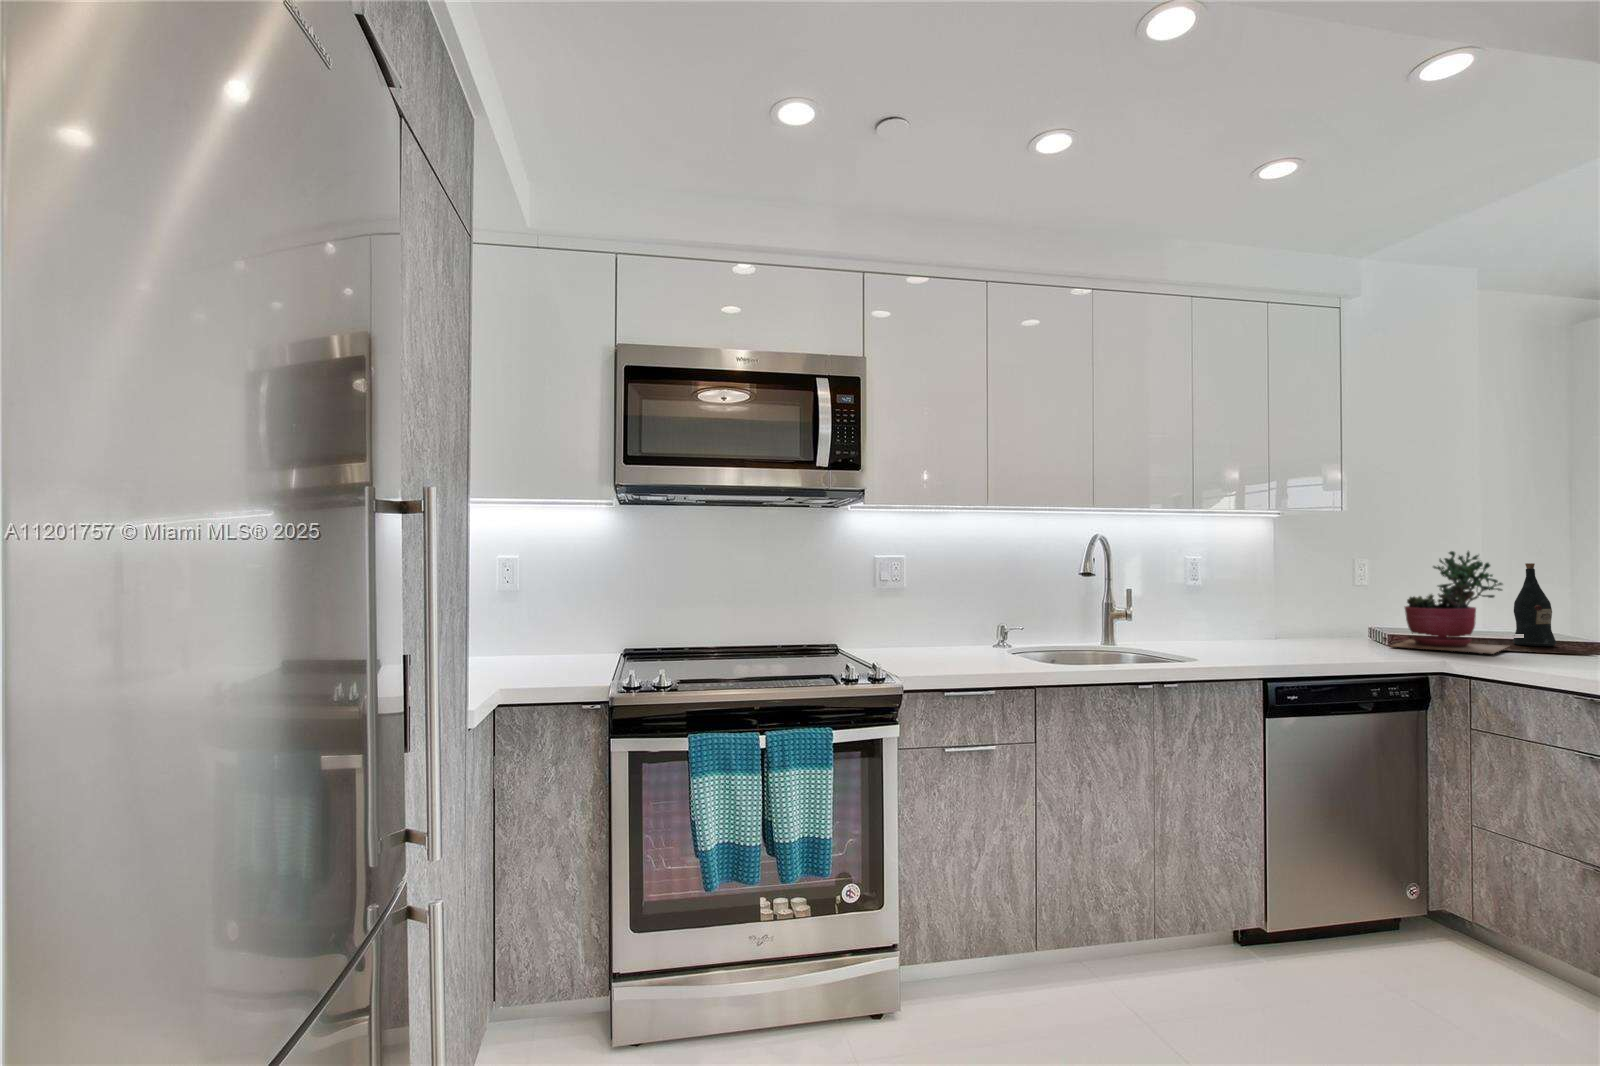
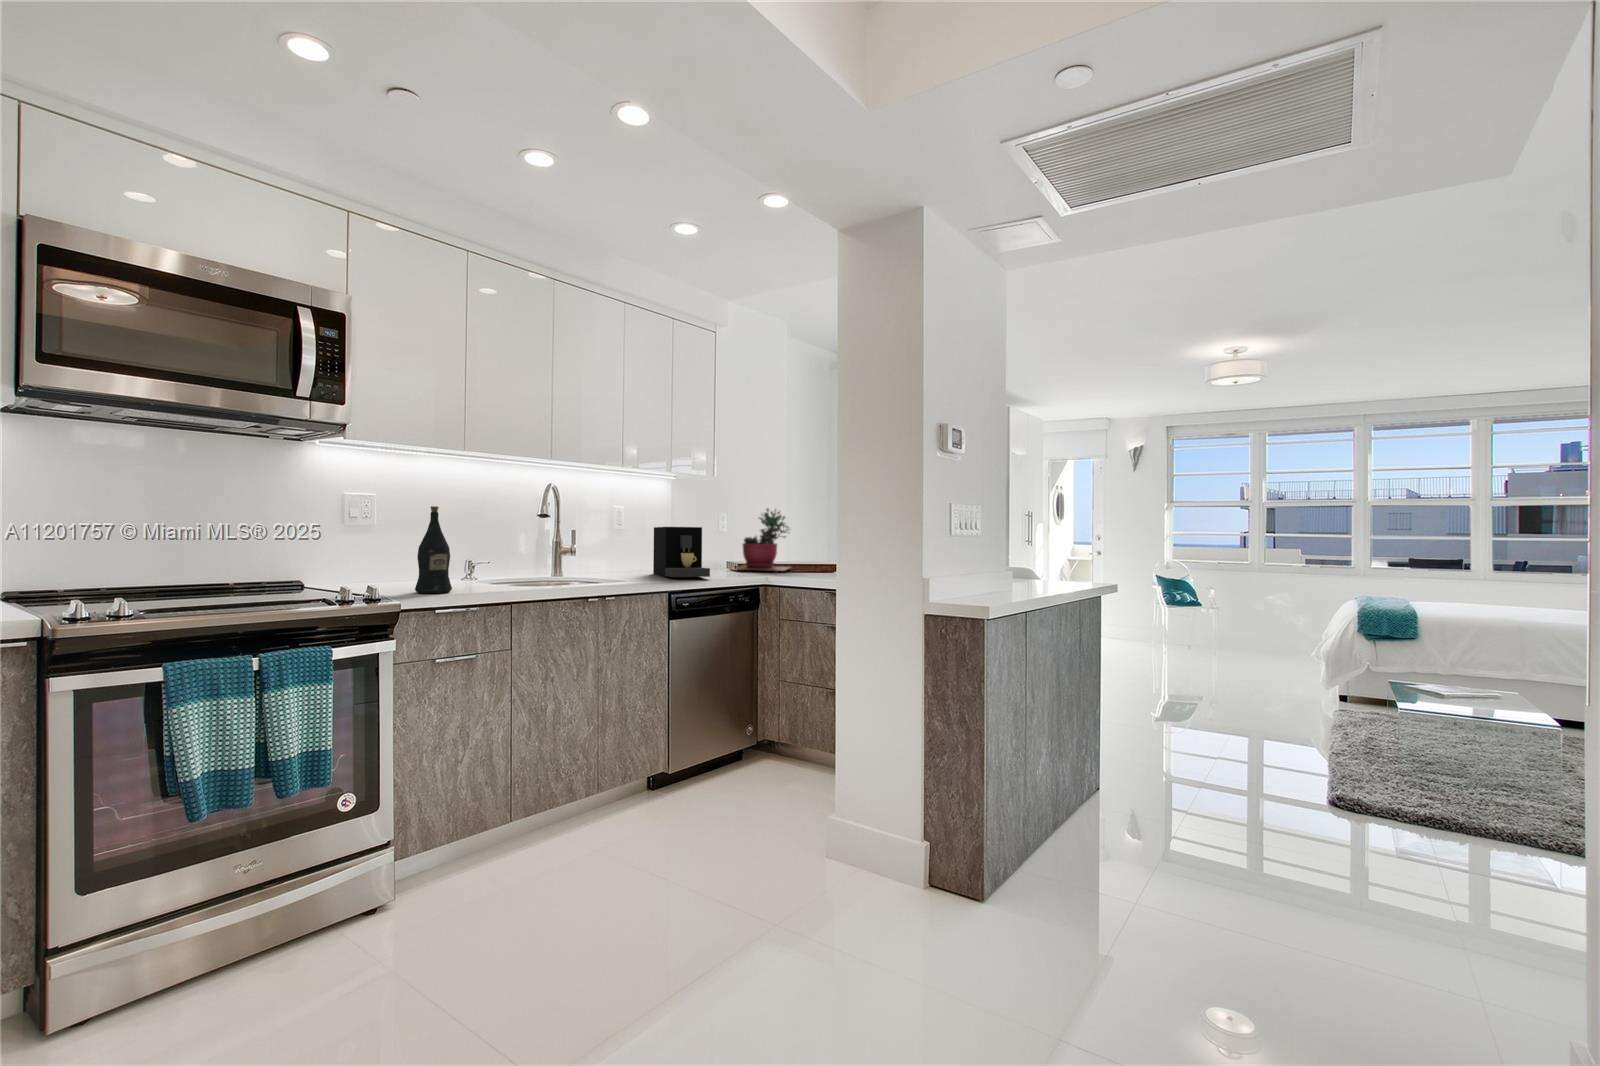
wine bottle: present [1513,563,1557,646] -> present [415,506,452,593]
coffee maker: none [1245,585,1339,661] -> present [653,527,710,577]

